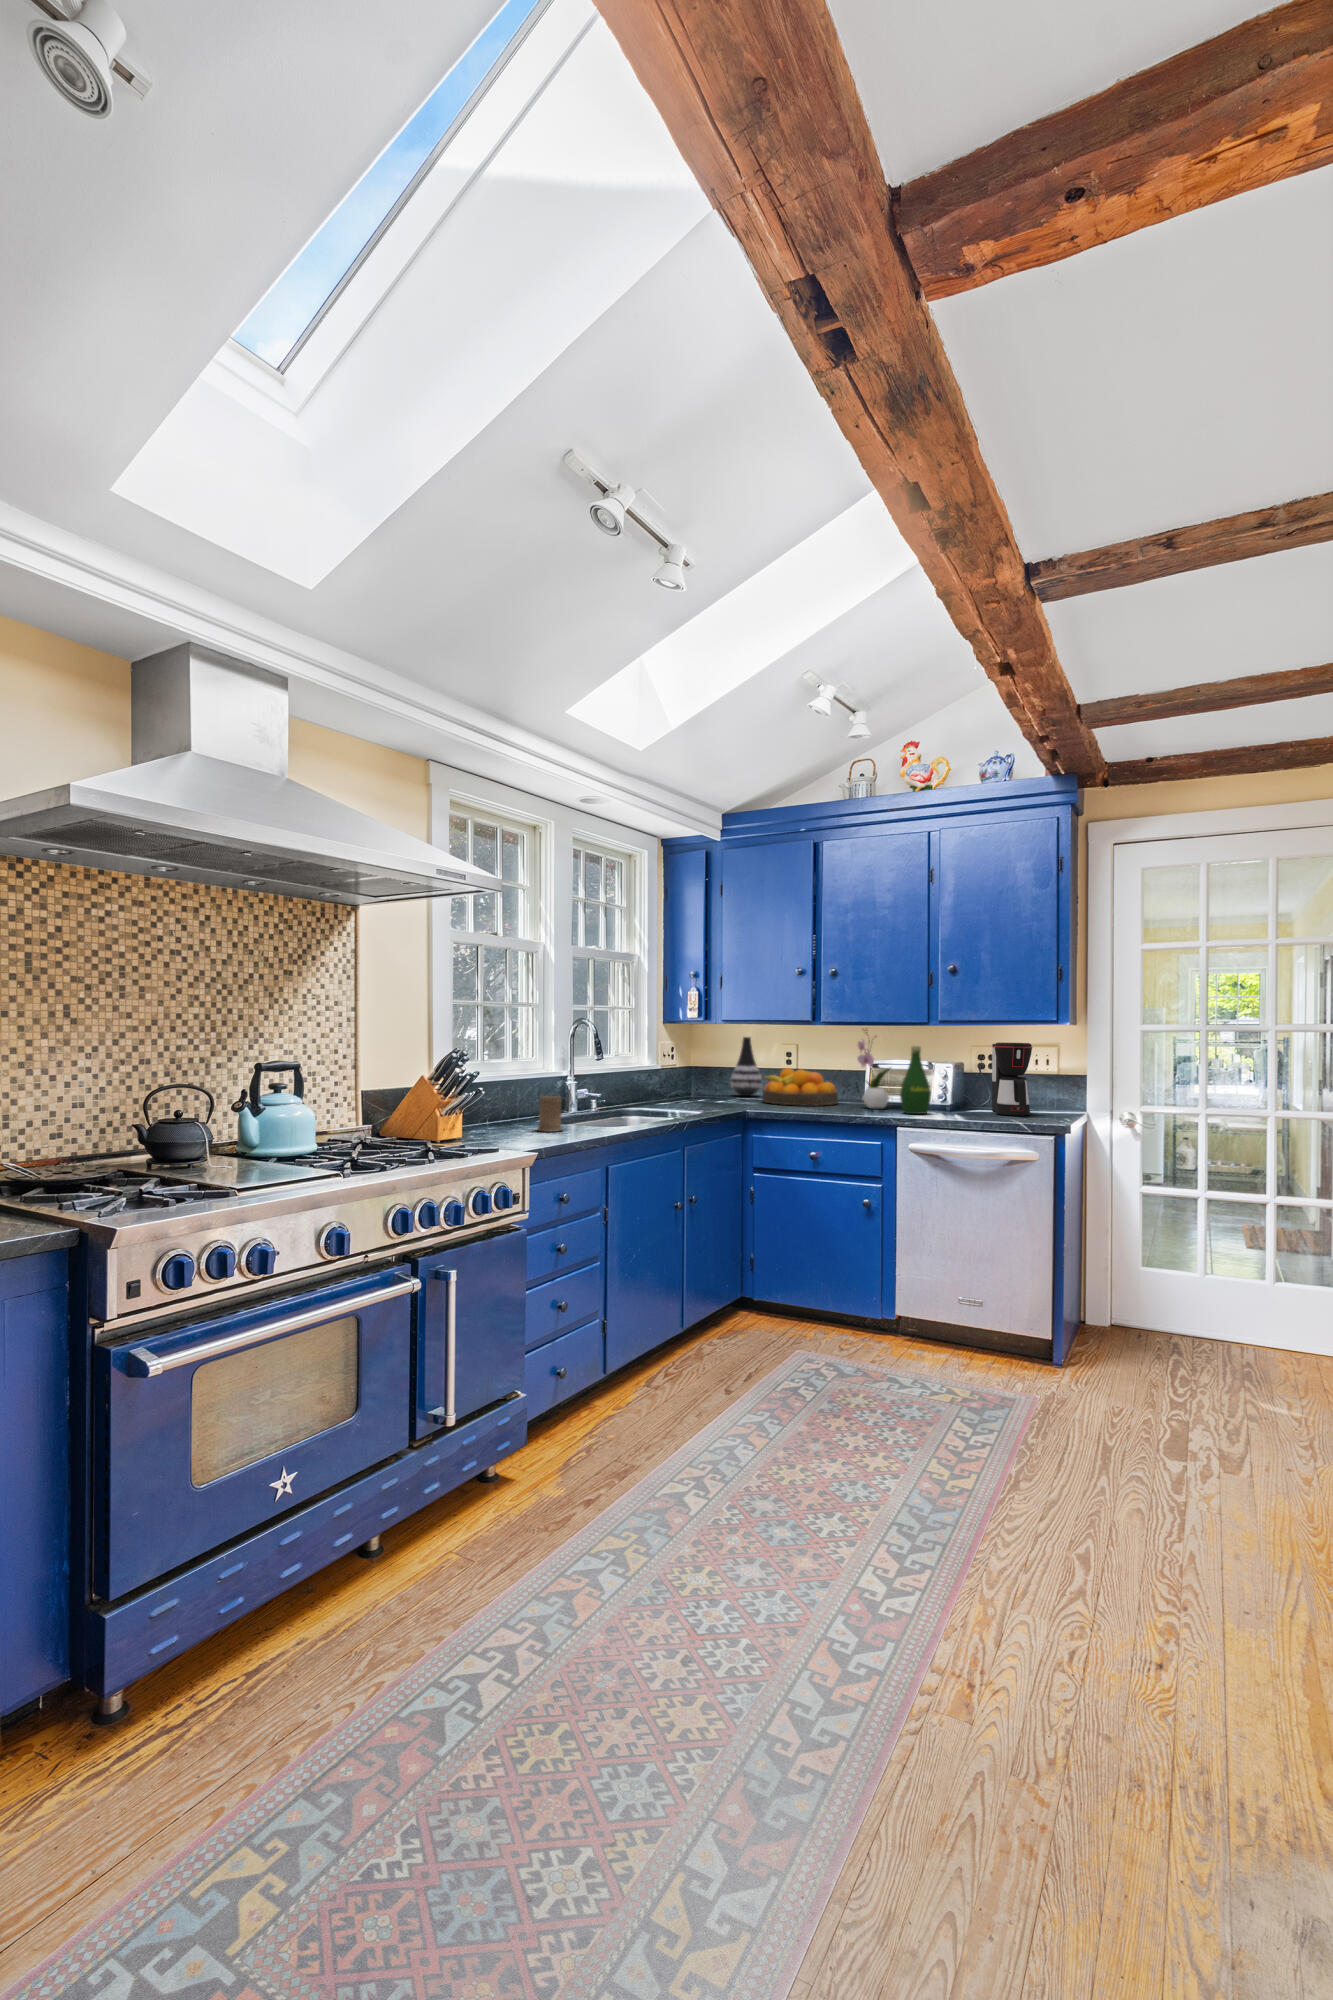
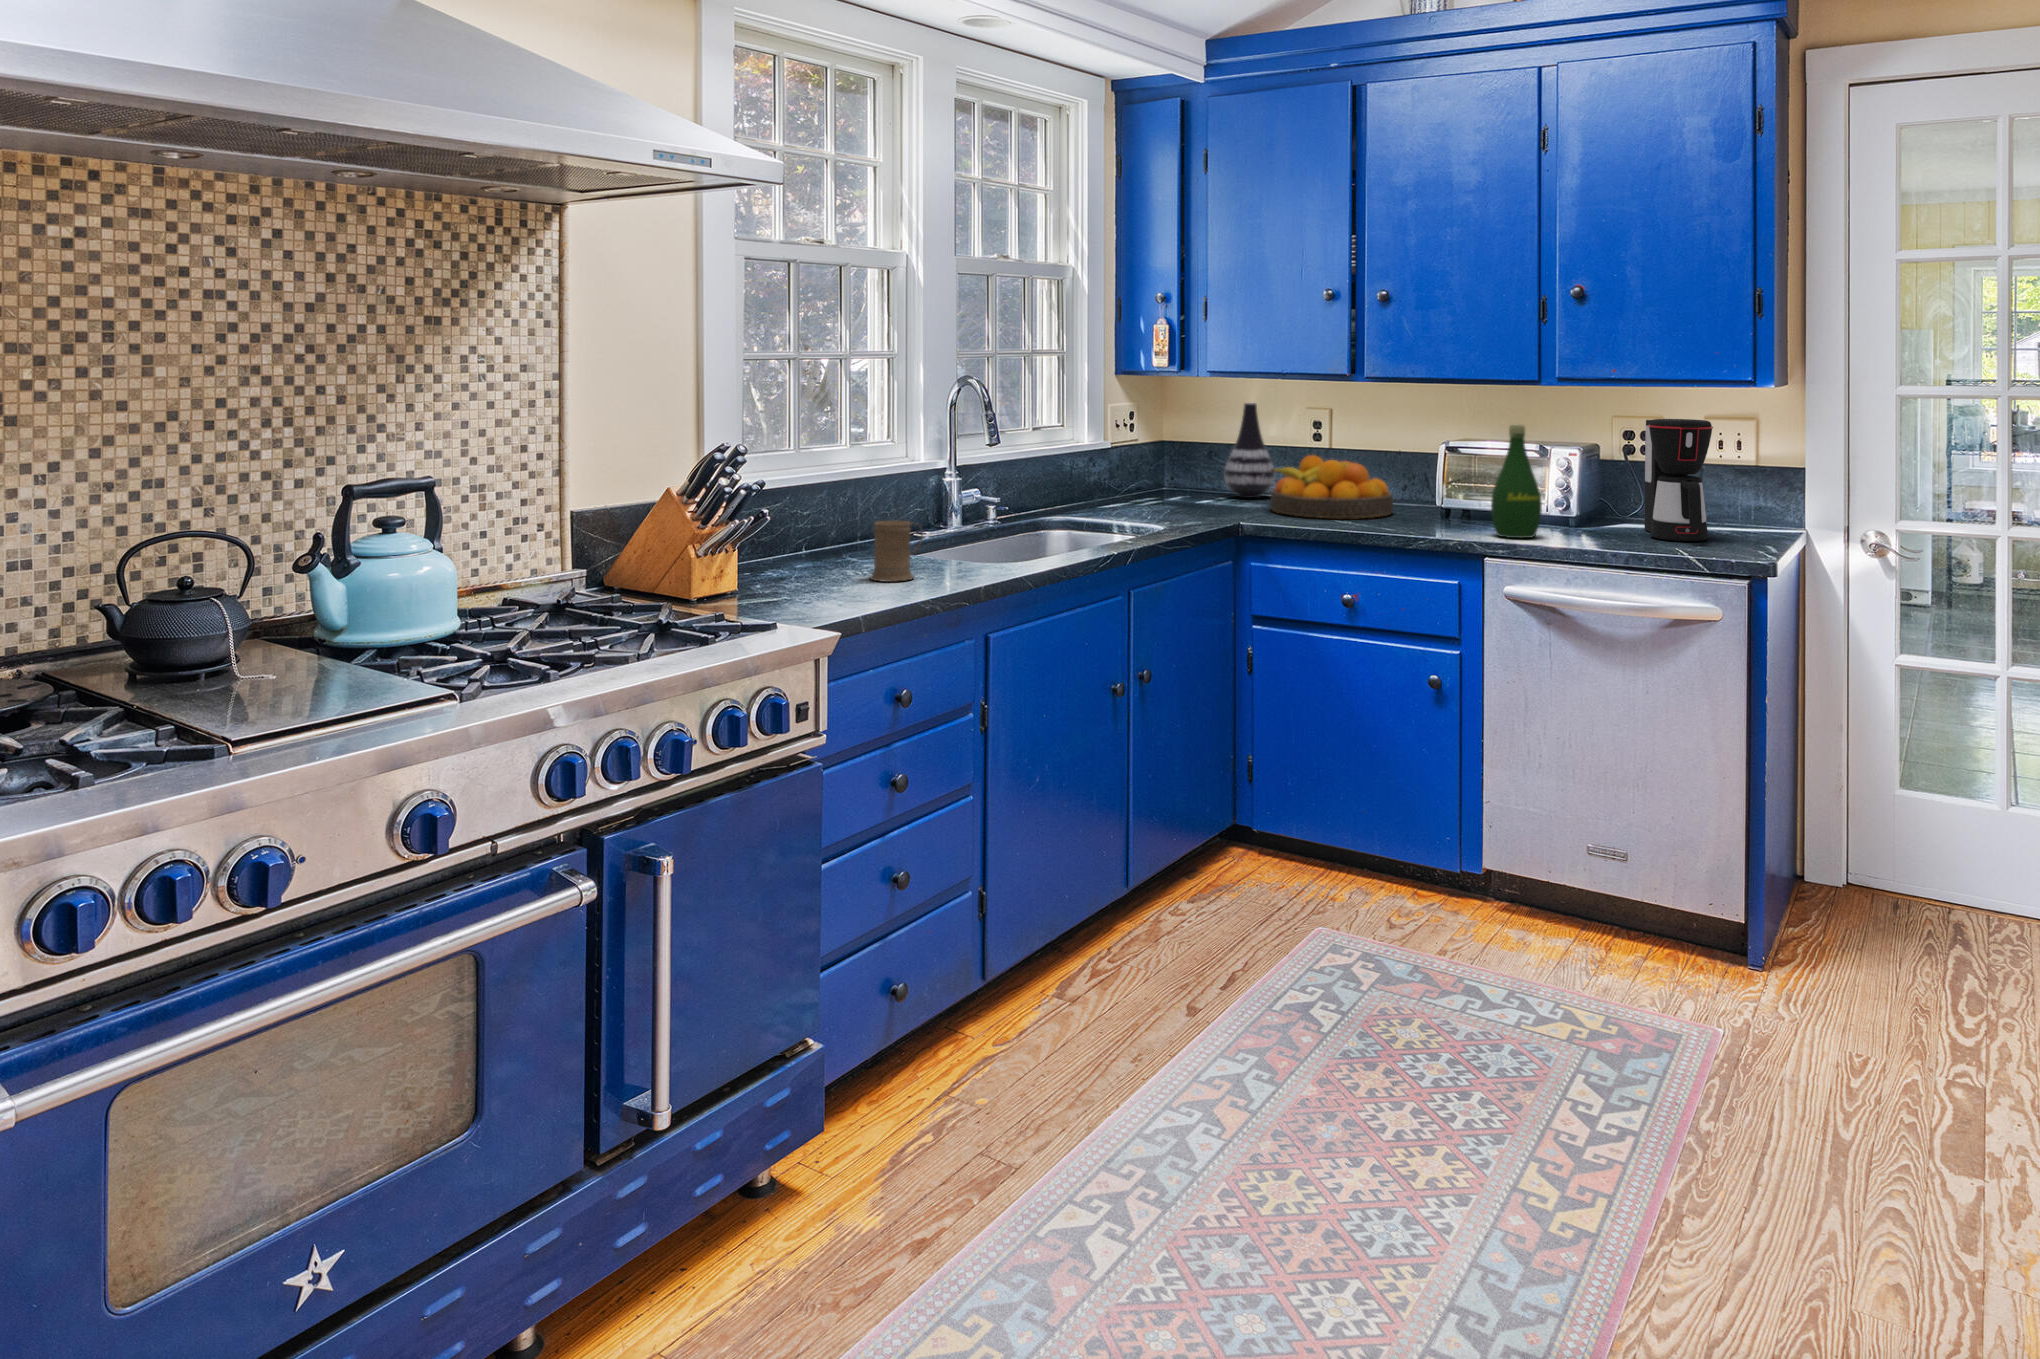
flower arrangement: present [857,1030,890,1109] -> none [1422,394,1479,525]

